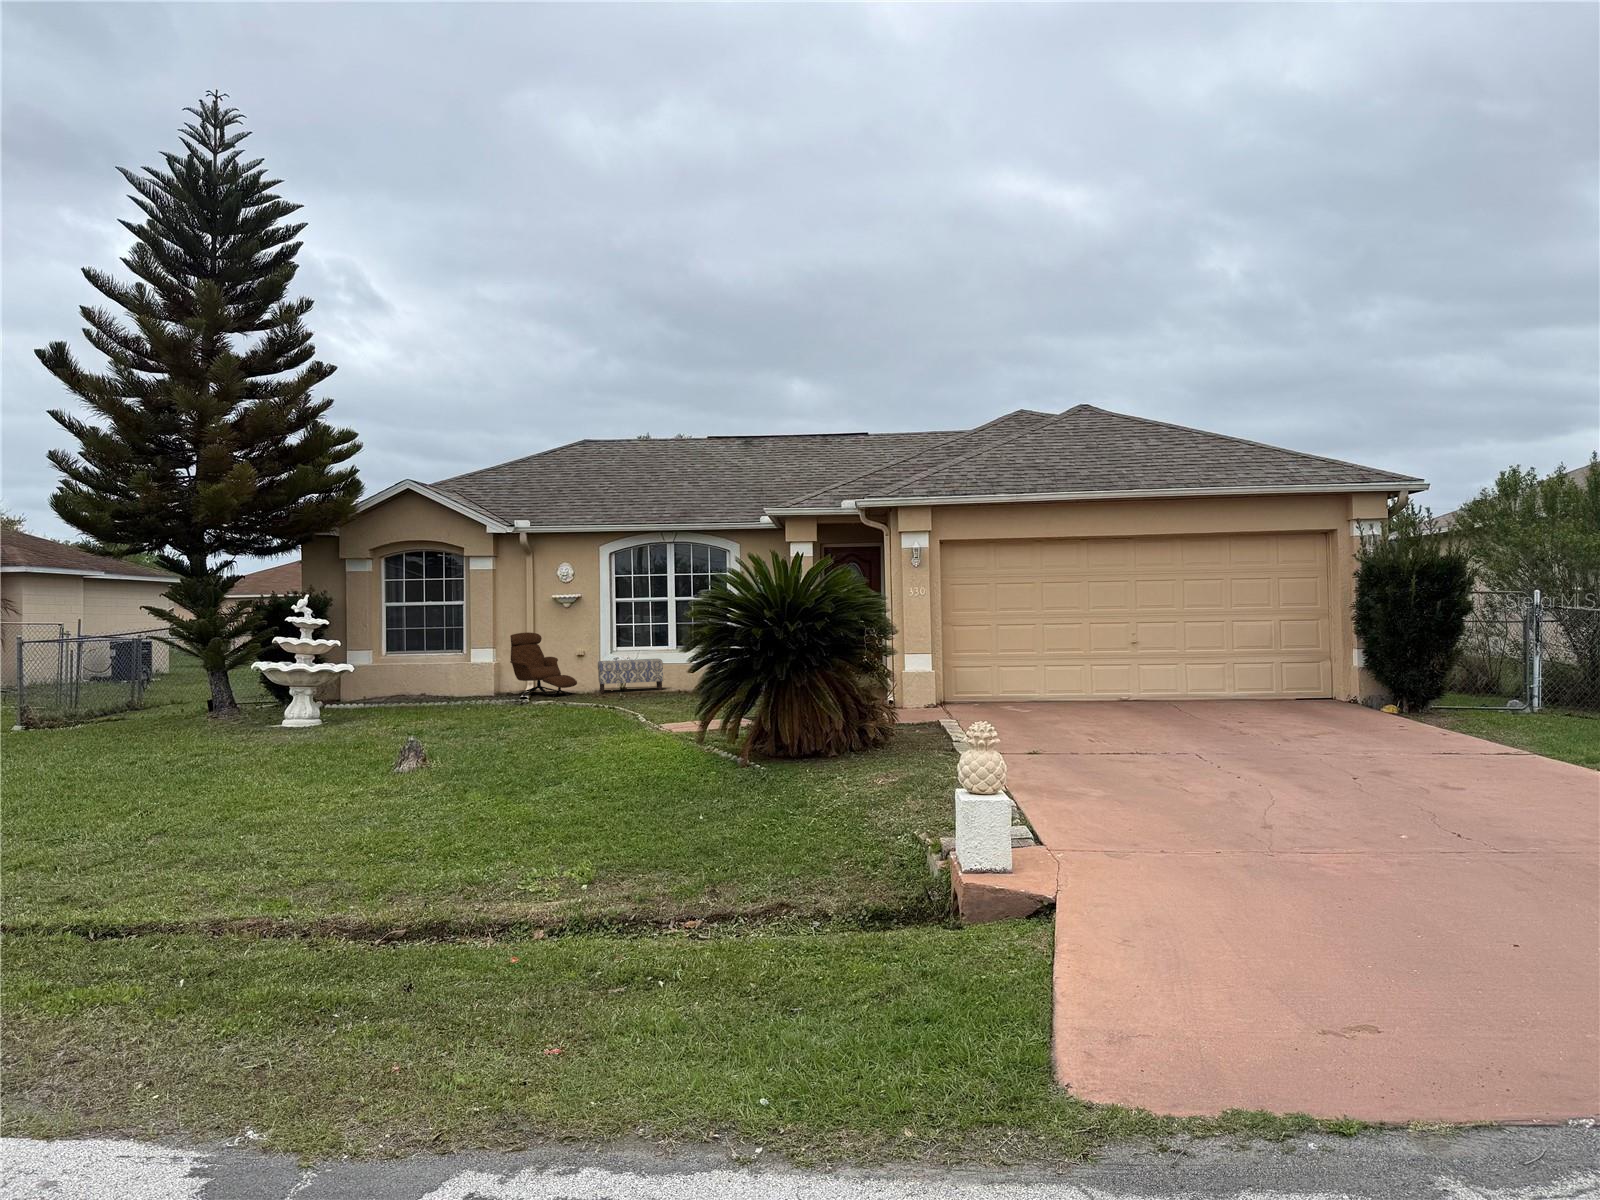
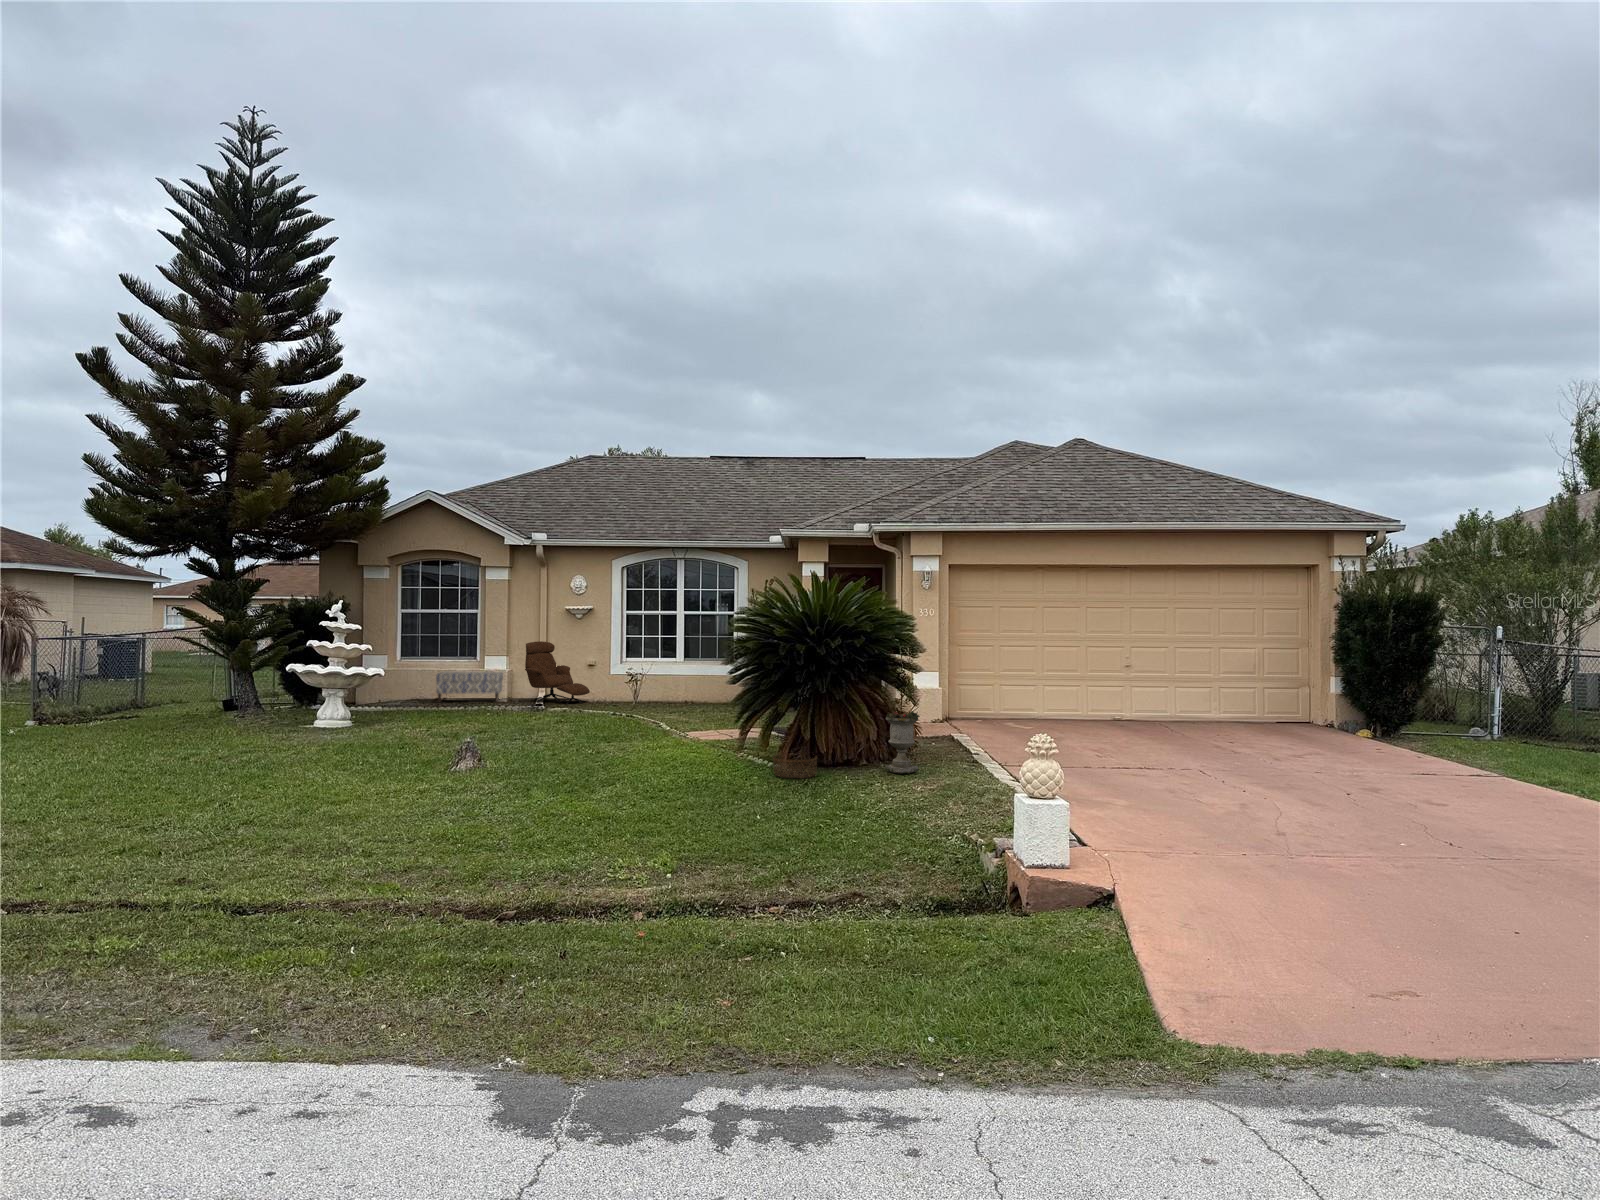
bench: present [598,659,663,693] -> present [436,671,503,702]
planter: none [856,699,893,766] -> present [885,711,920,774]
basket: none [736,746,783,774] -> present [773,754,817,778]

